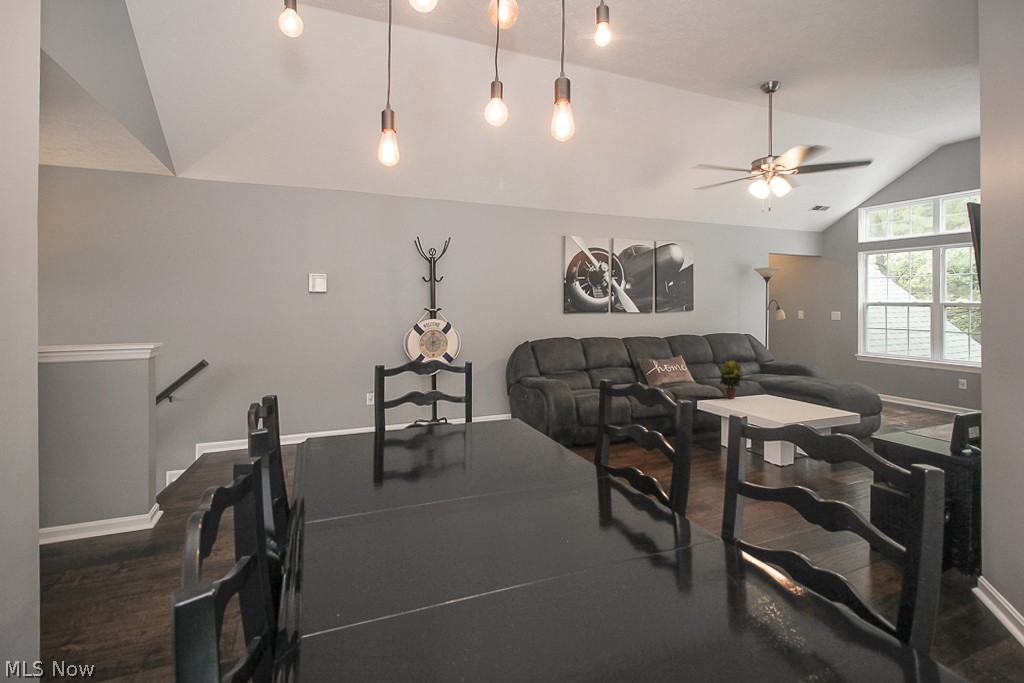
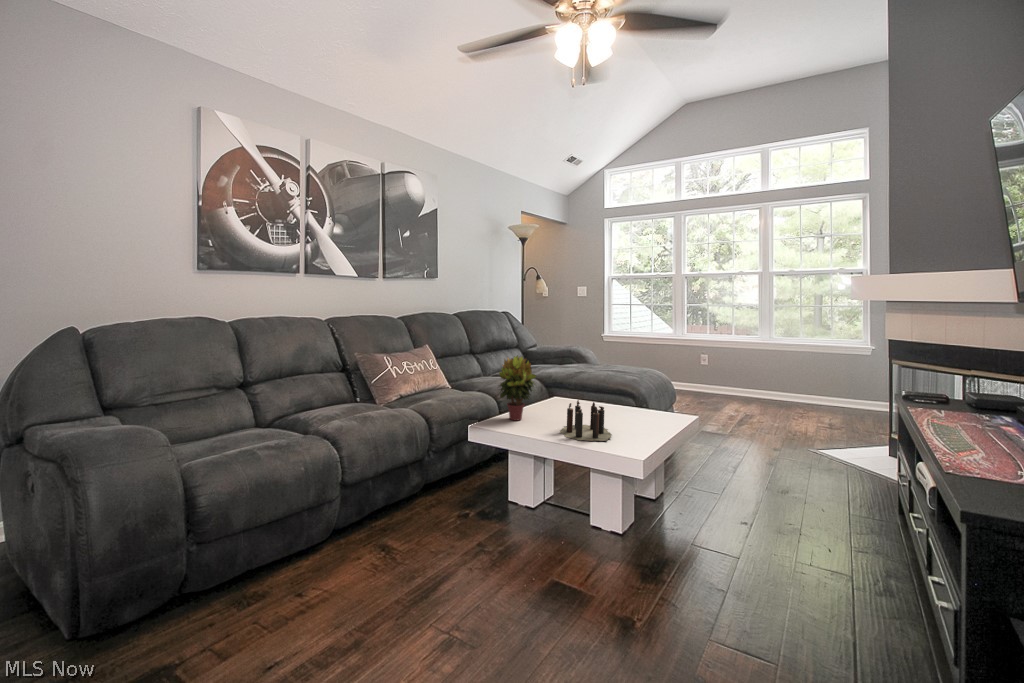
candle: none [751,387,800,410] -> present [560,400,612,441]

